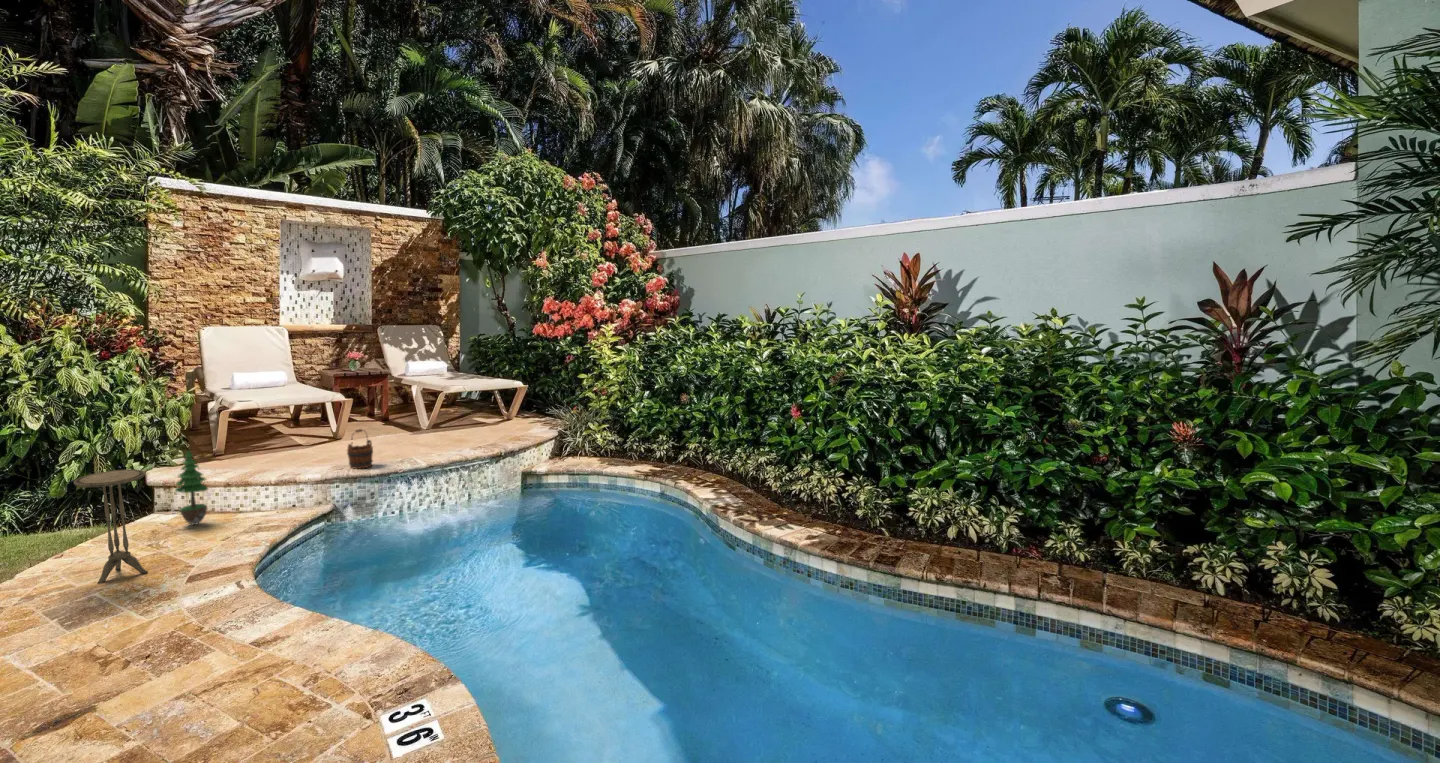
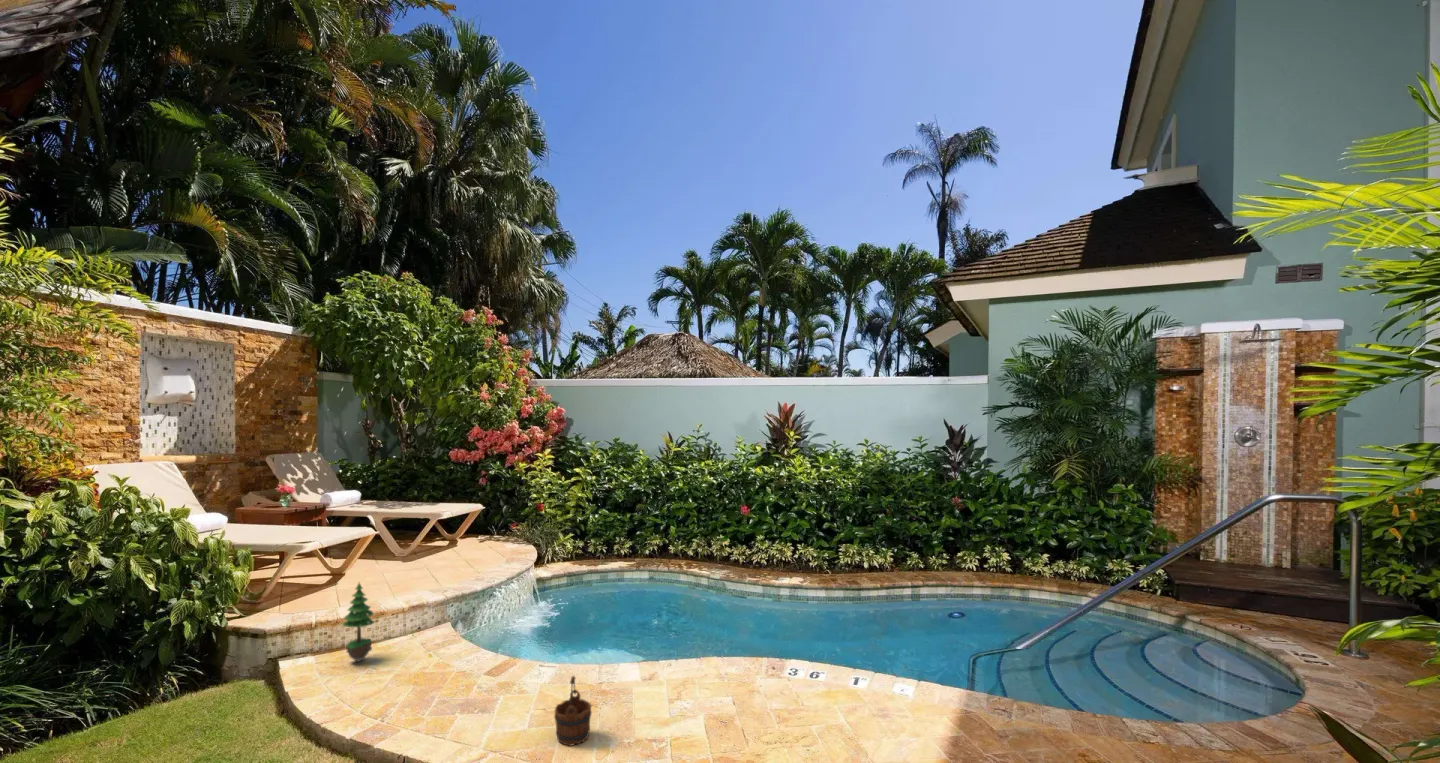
wooden bucket: present [347,429,373,469] -> present [554,676,591,746]
side table: present [74,470,148,584] -> none [380,596,439,716]

